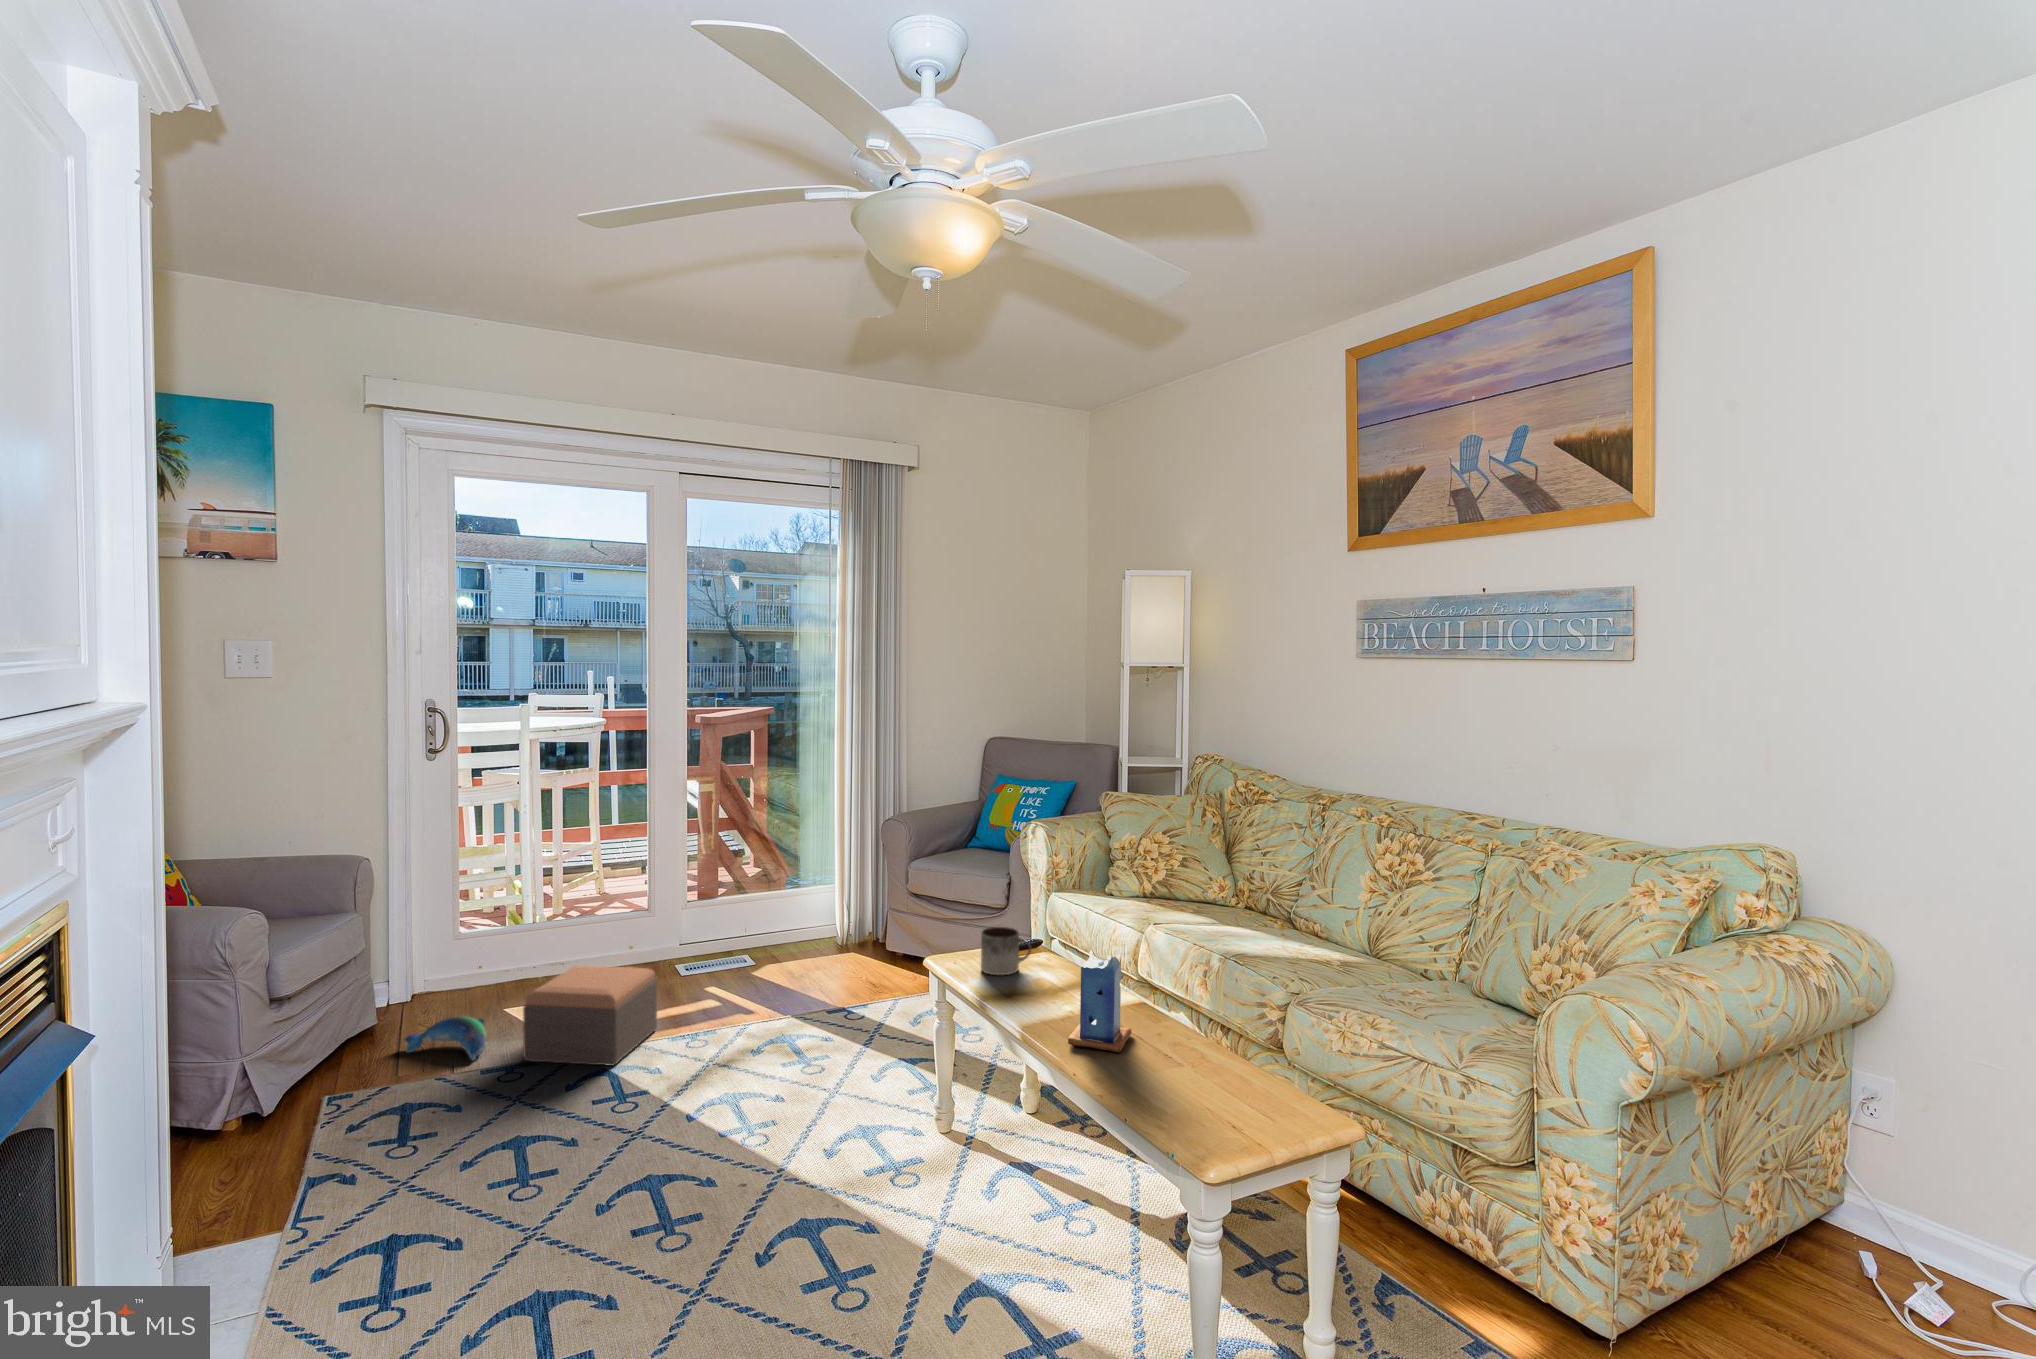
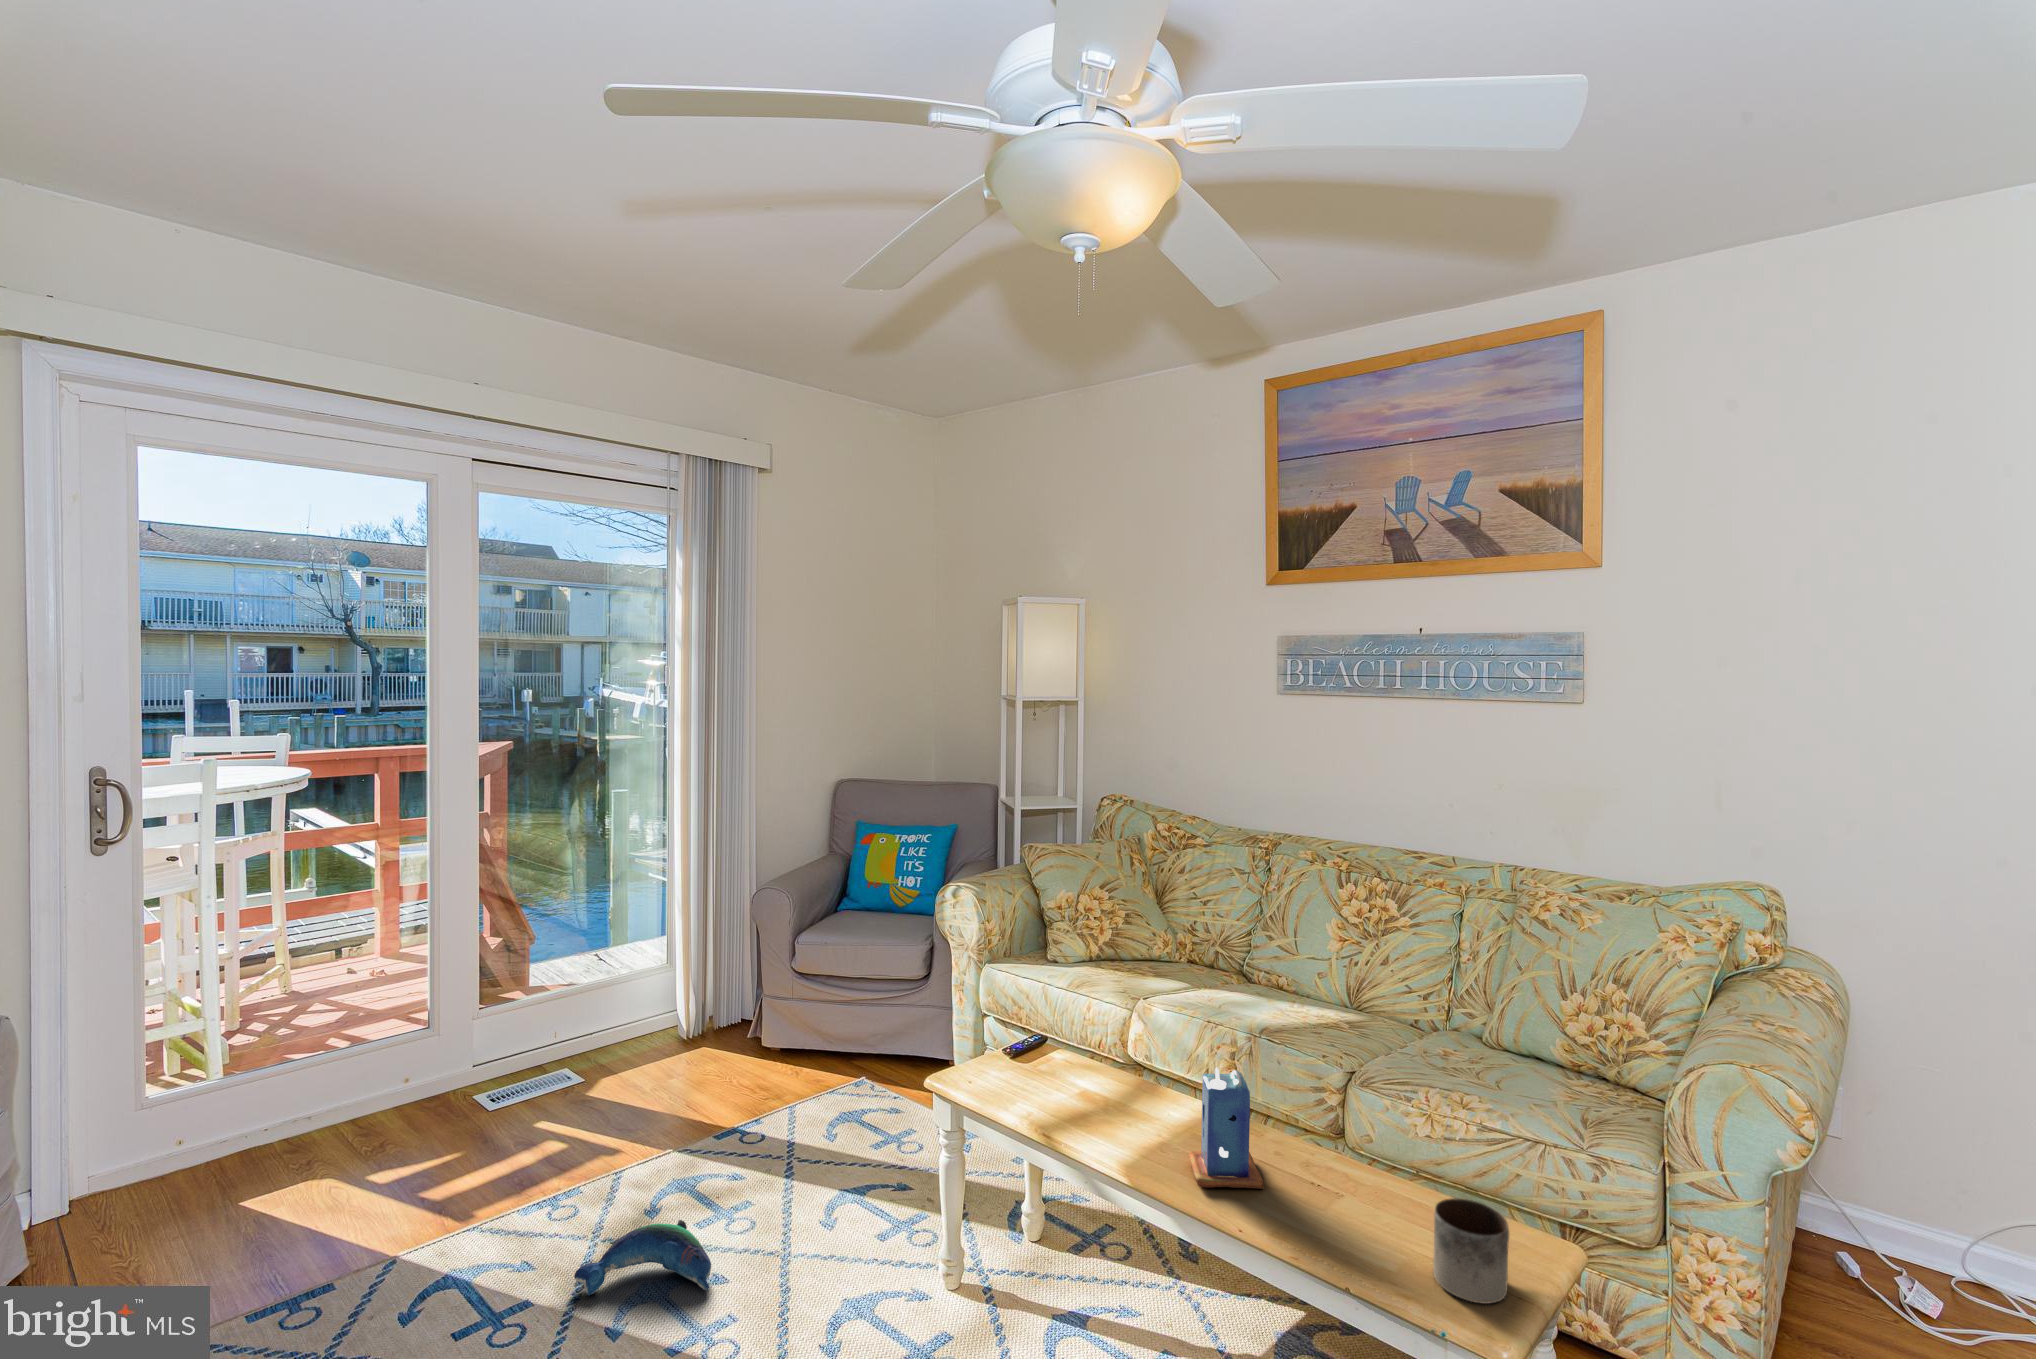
mug: present [981,927,1031,975] -> present [1433,1198,1509,1304]
footstool: present [523,965,657,1066] -> none [308,1121,497,1288]
plush toy: present [404,1016,486,1060] -> present [574,1220,711,1296]

